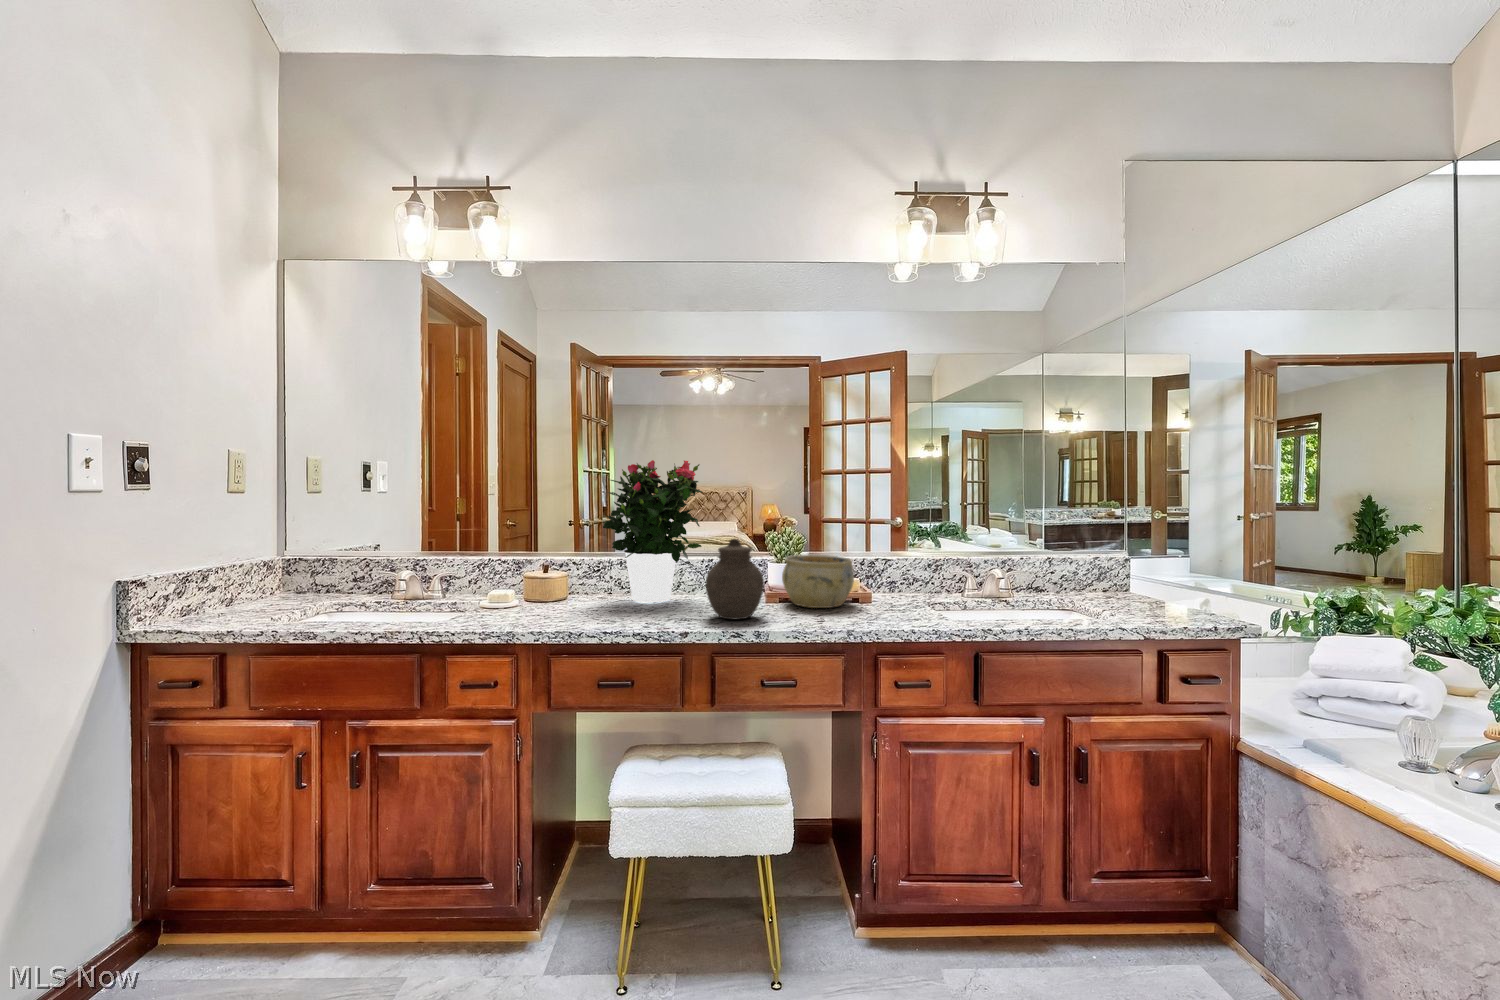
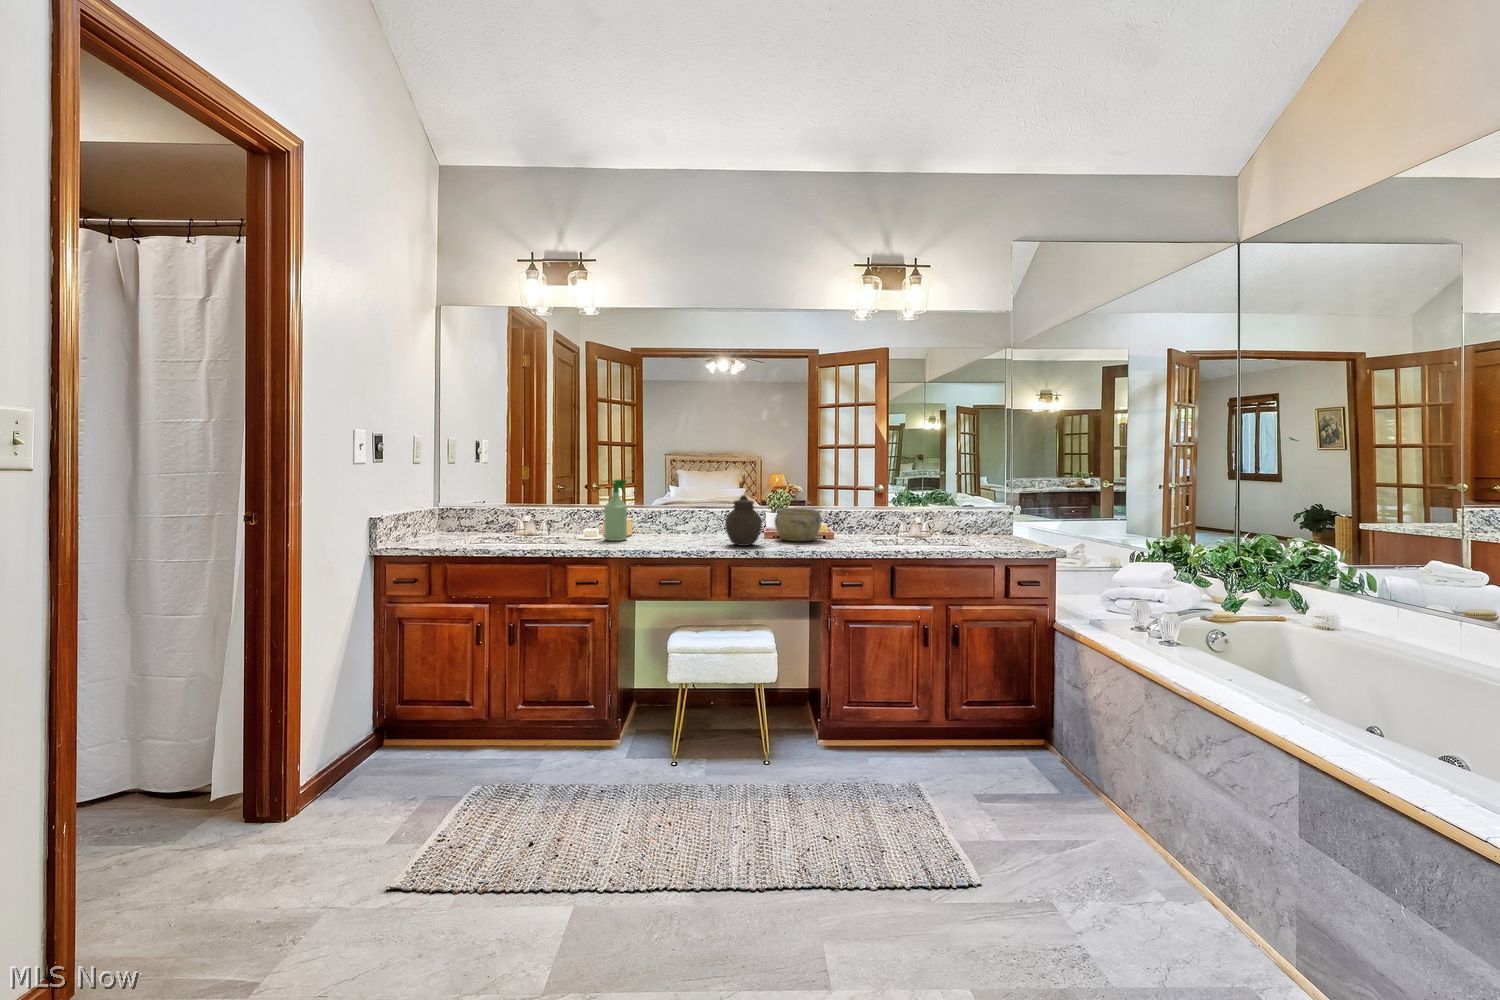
potted flower: present [603,460,702,602] -> none [658,444,722,538]
spray bottle: none [518,515,556,610] -> present [604,480,627,541]

